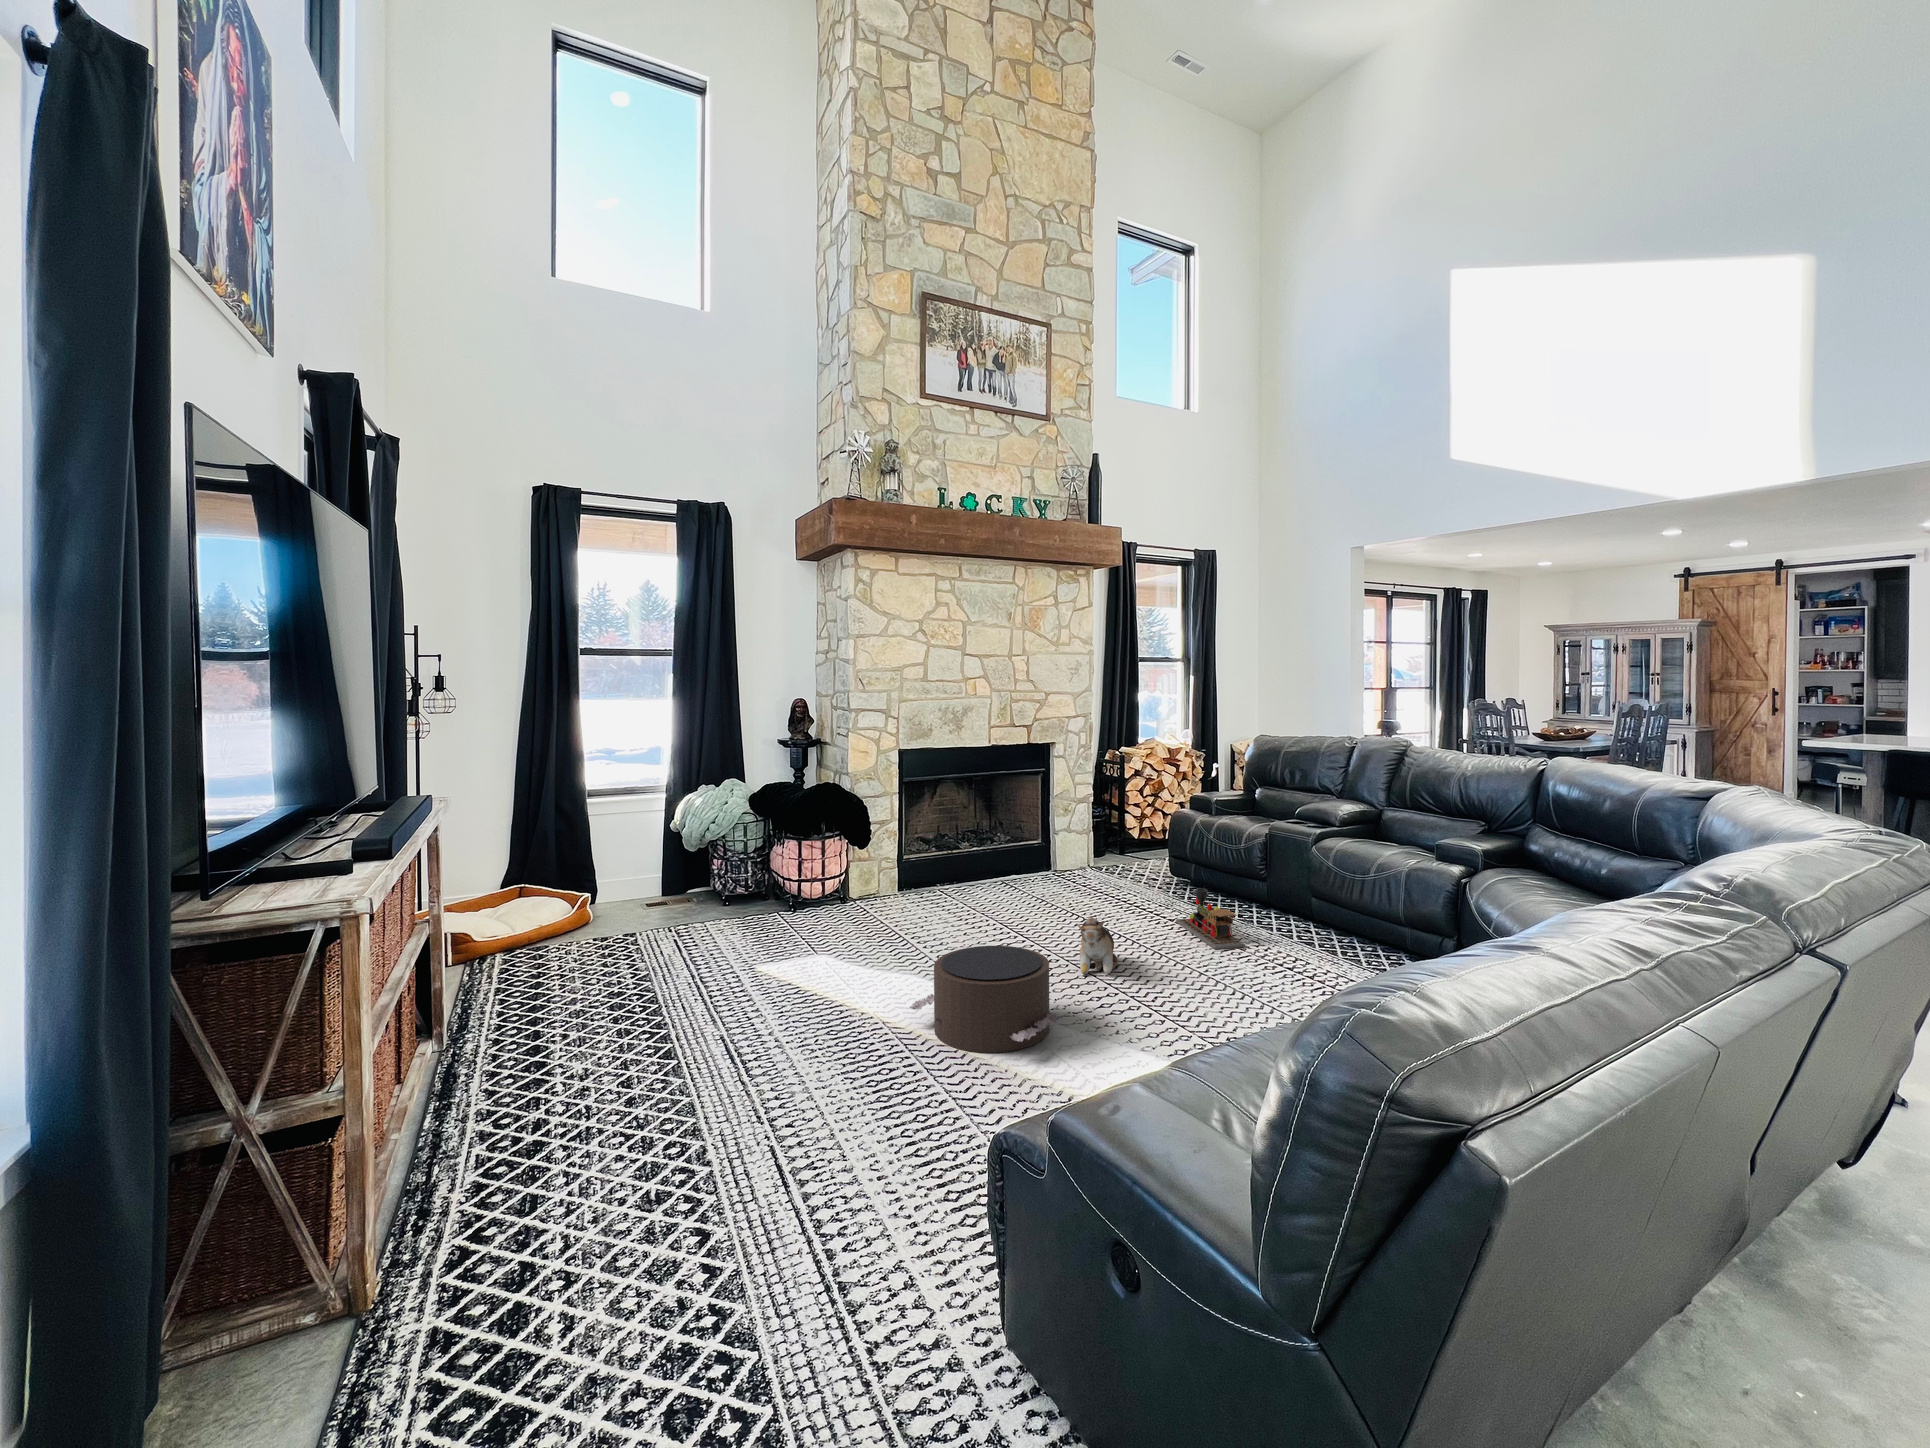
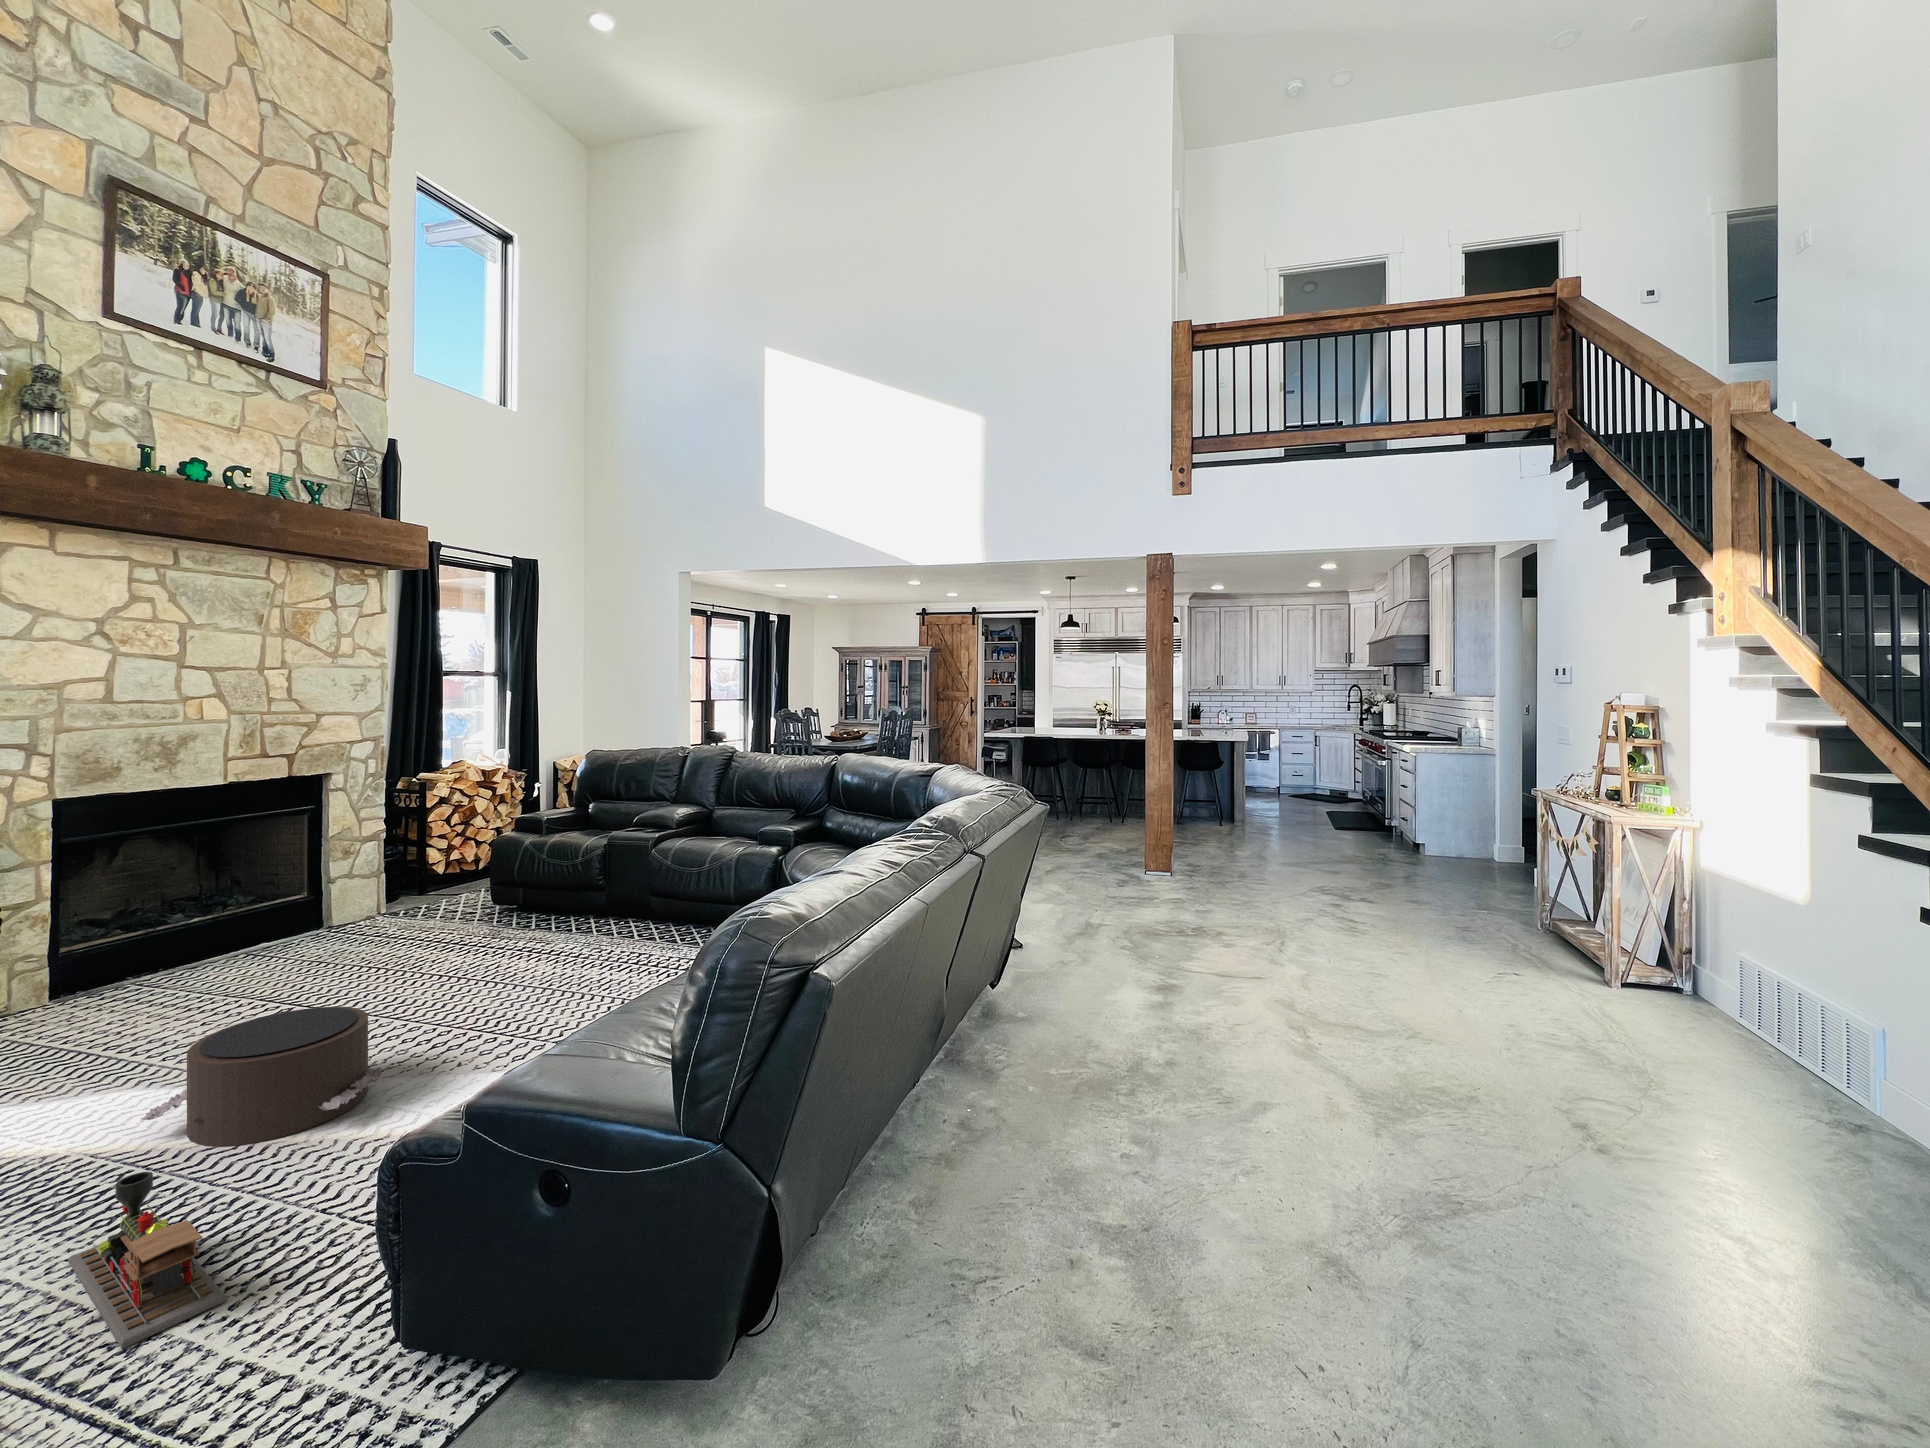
toy train: present [1176,888,1246,949] -> present [68,1172,227,1349]
plush toy: present [1077,918,1117,974] -> none [393,957,443,1022]

